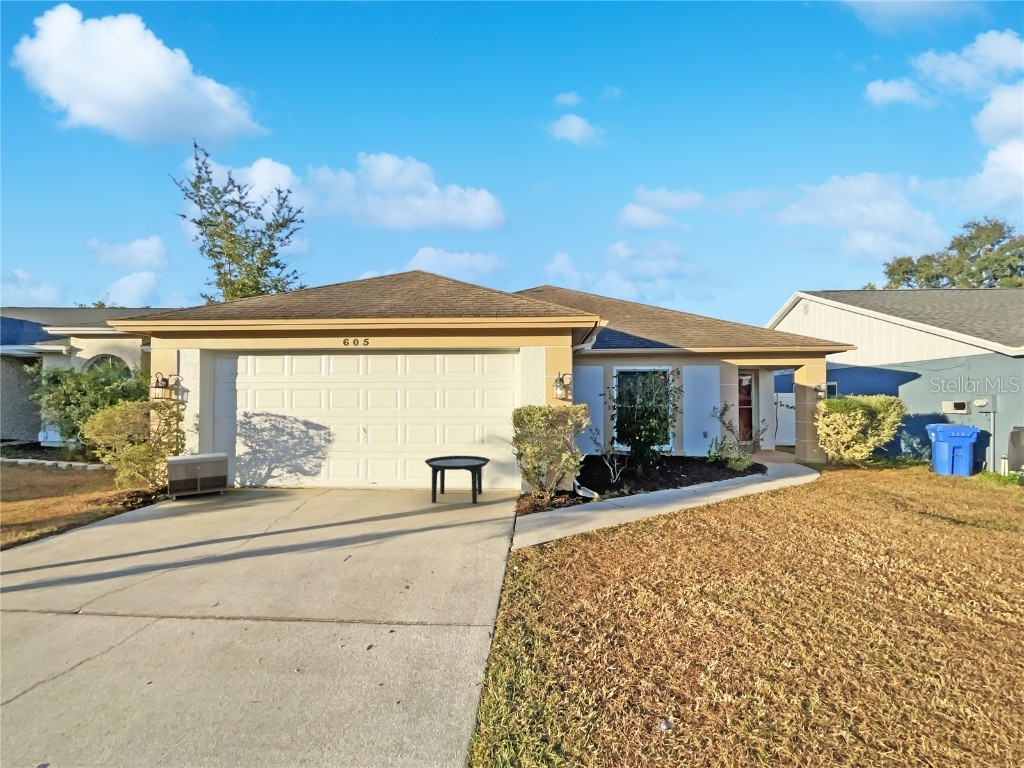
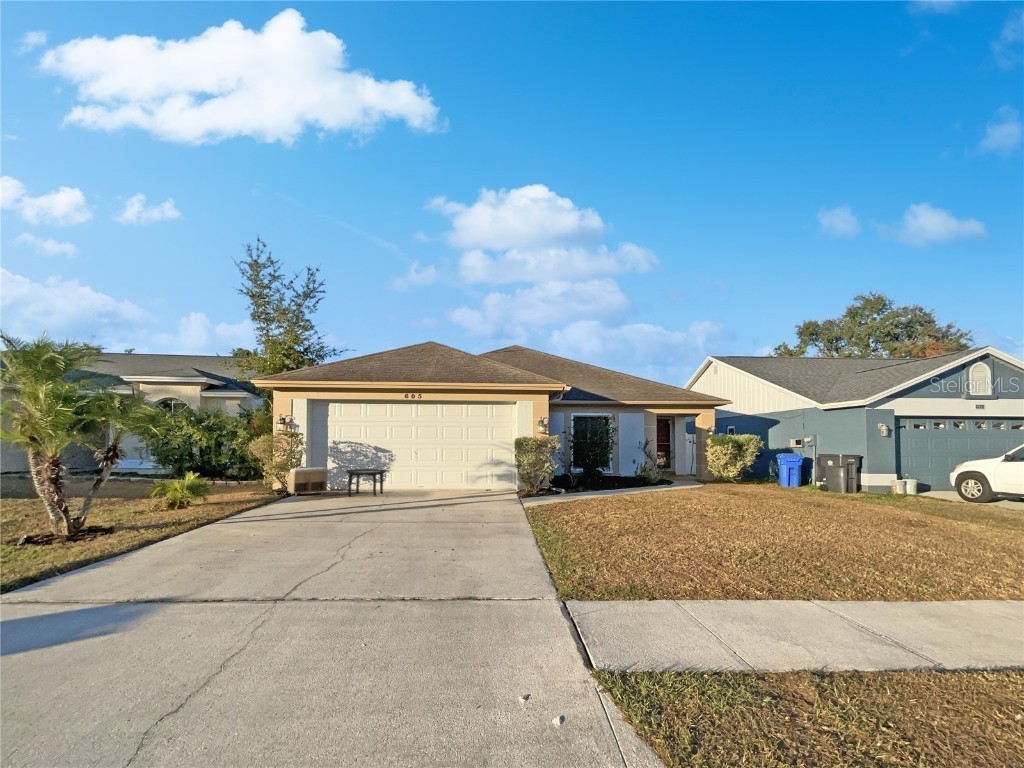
round table: present [425,456,490,503] -> present [346,469,387,496]

